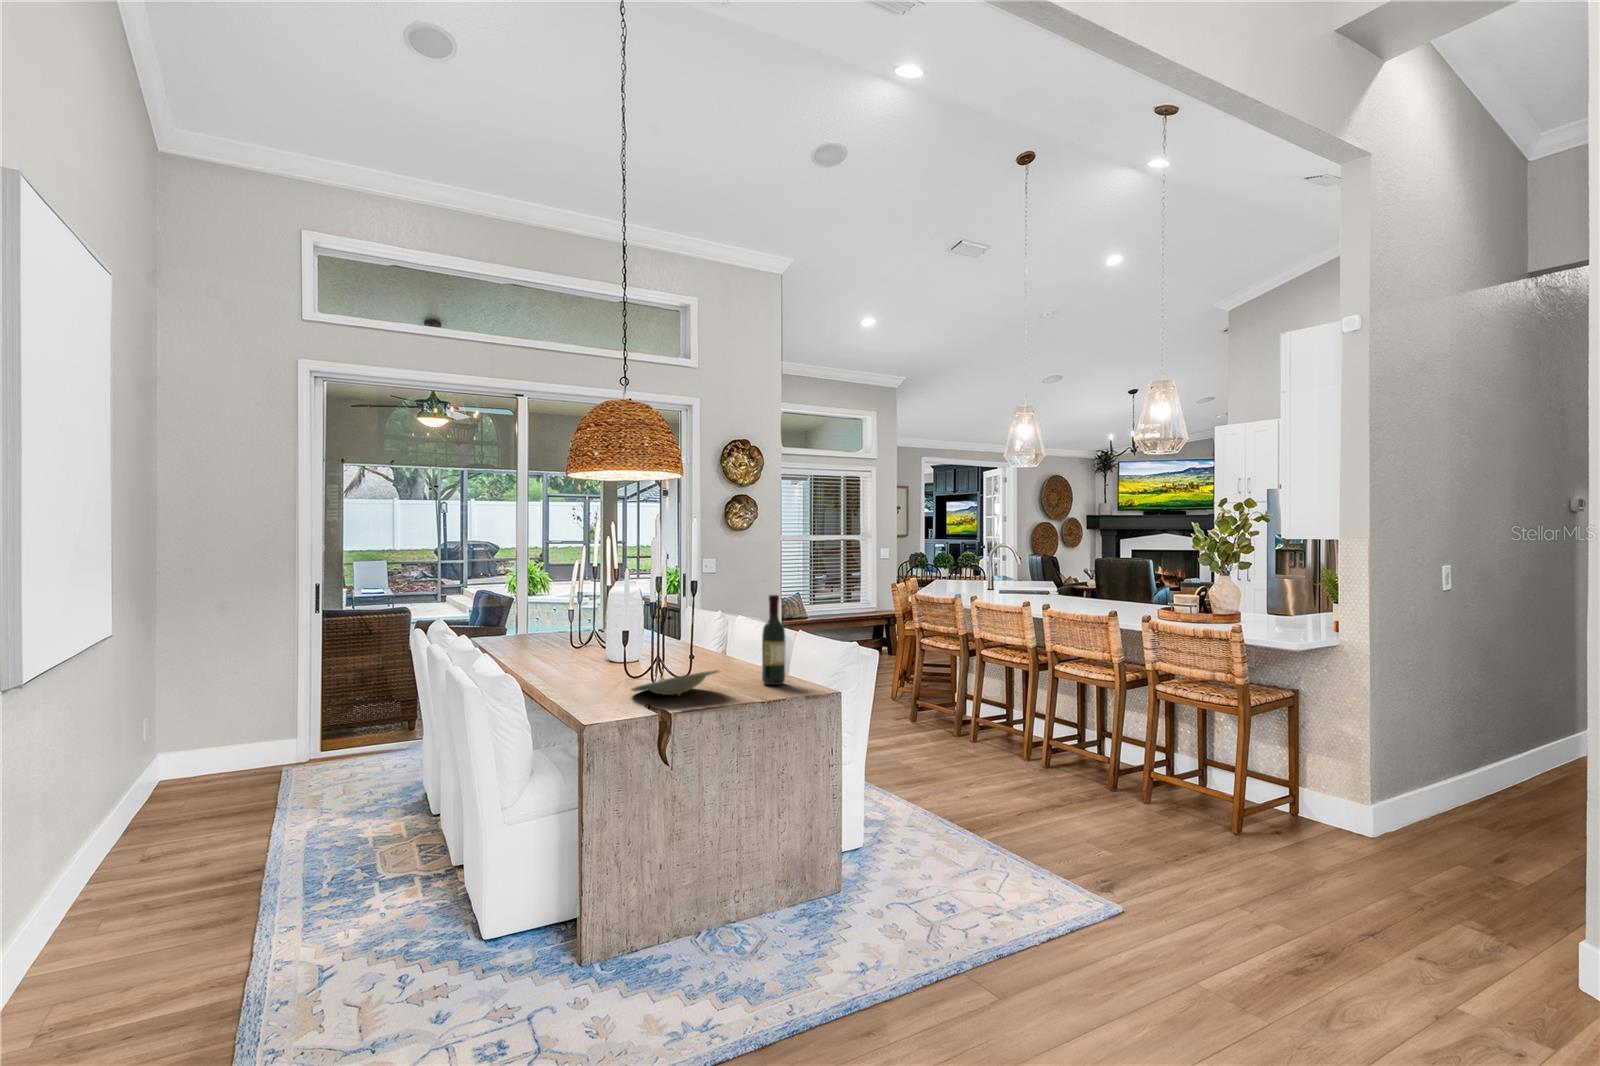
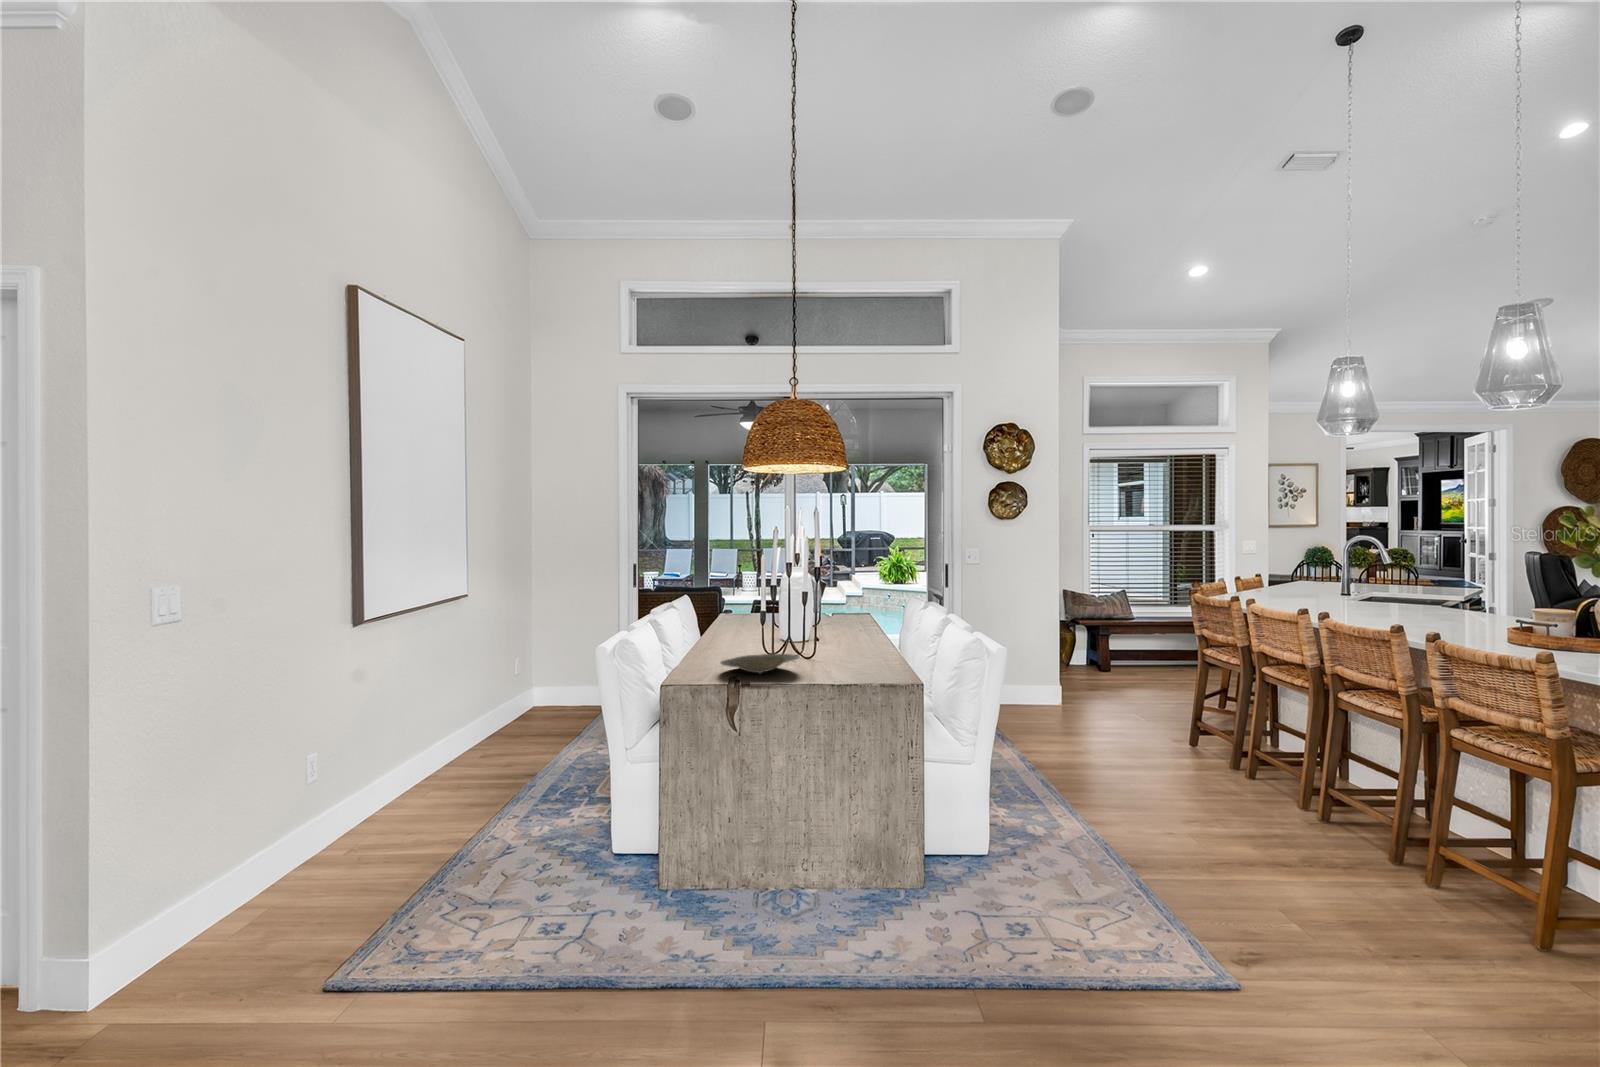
wine bottle: present [762,595,786,685] -> none [852,587,875,674]

